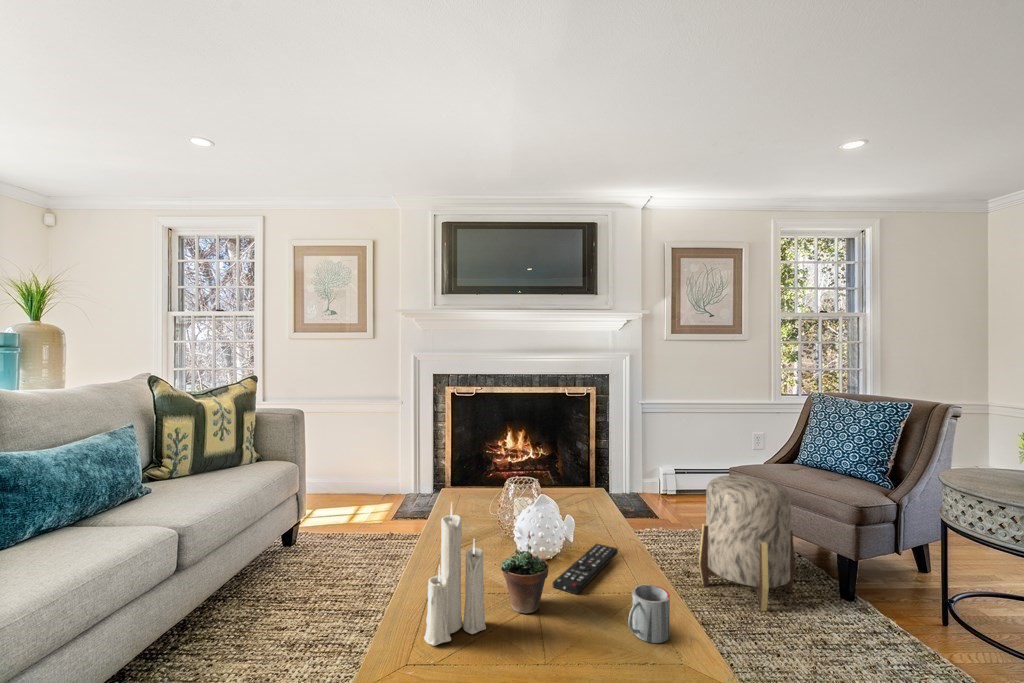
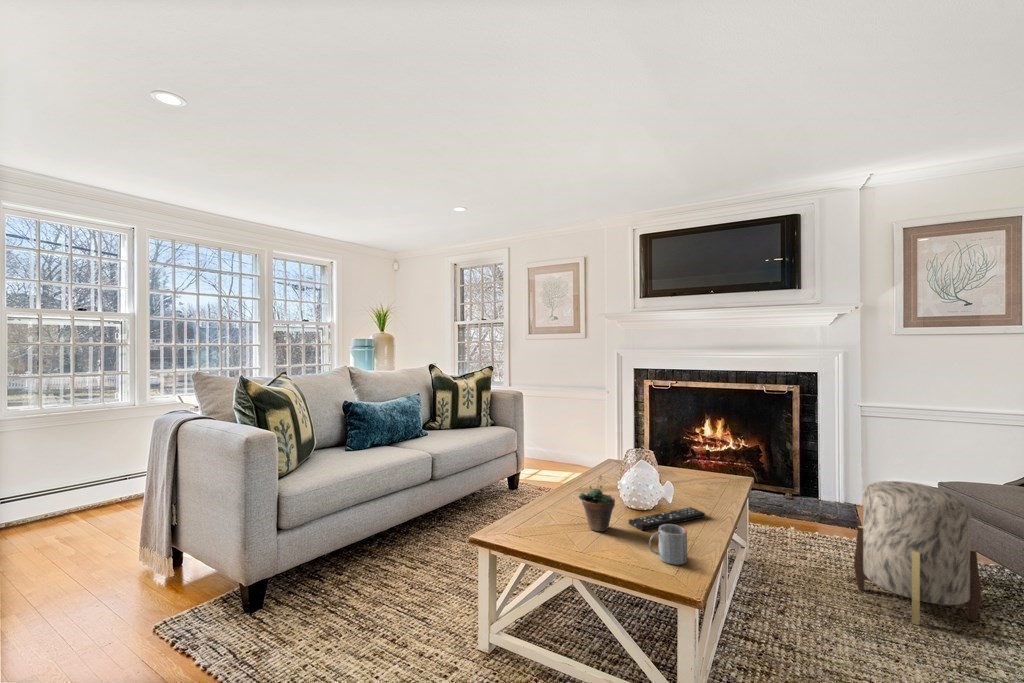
candle: present [424,503,486,646] -> none [523,441,564,531]

